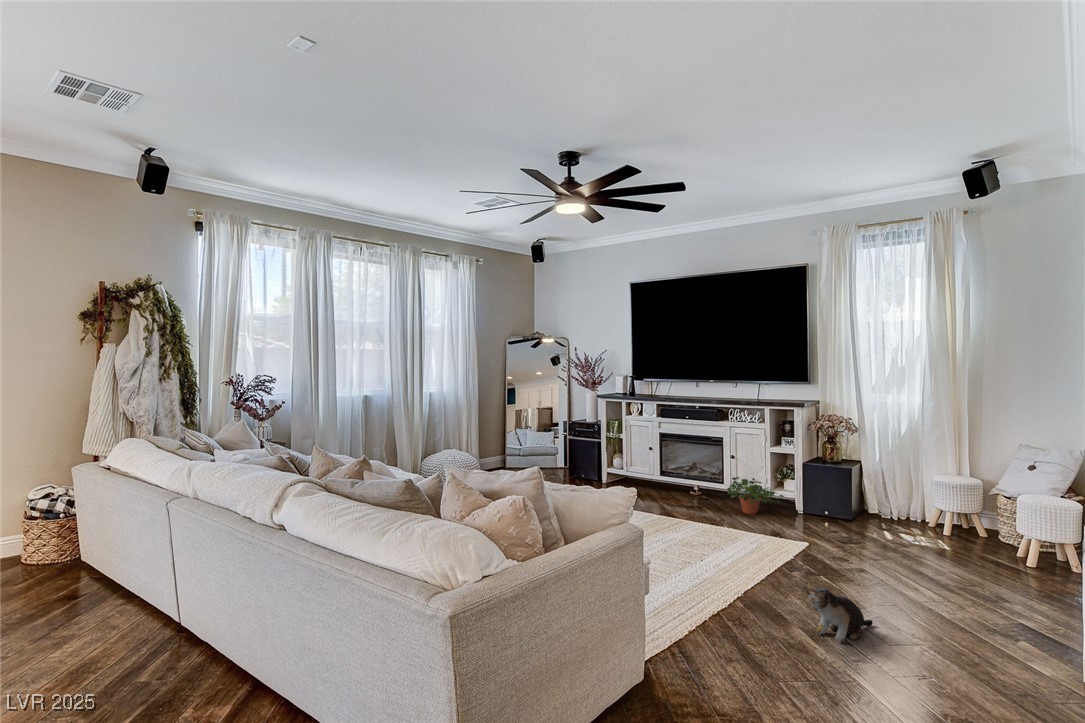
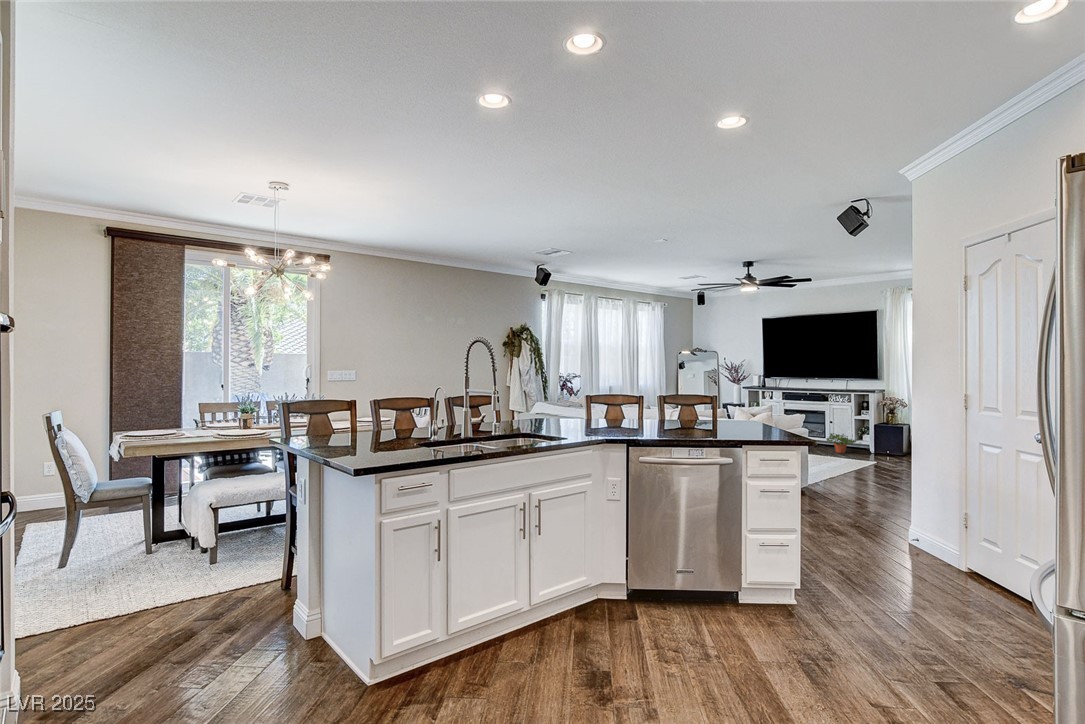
plush toy: present [803,586,873,641] -> none [857,461,892,484]

